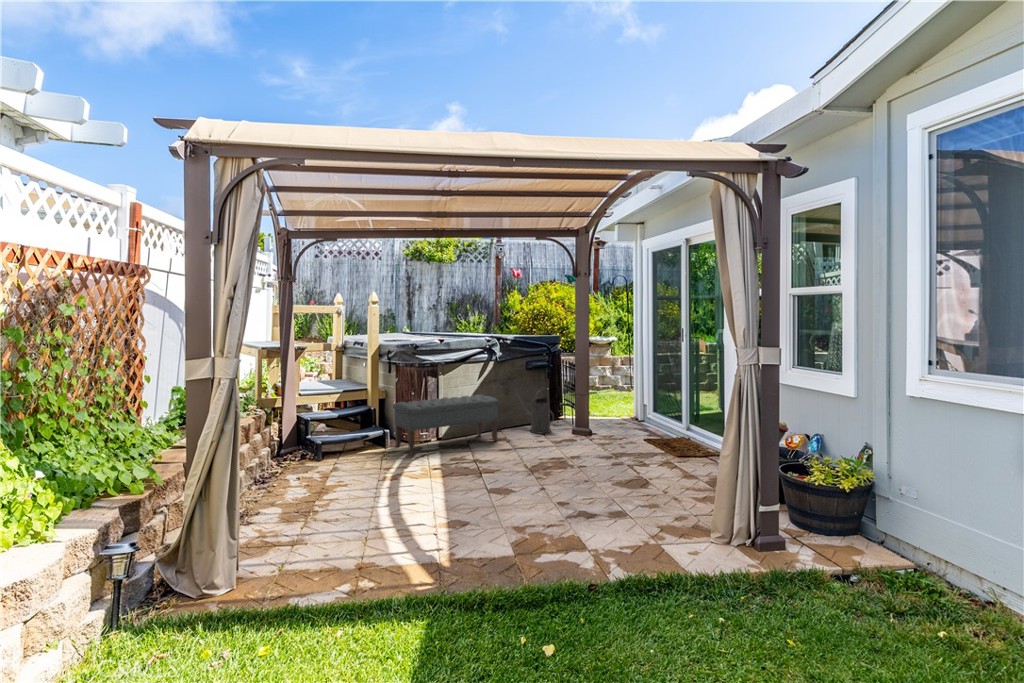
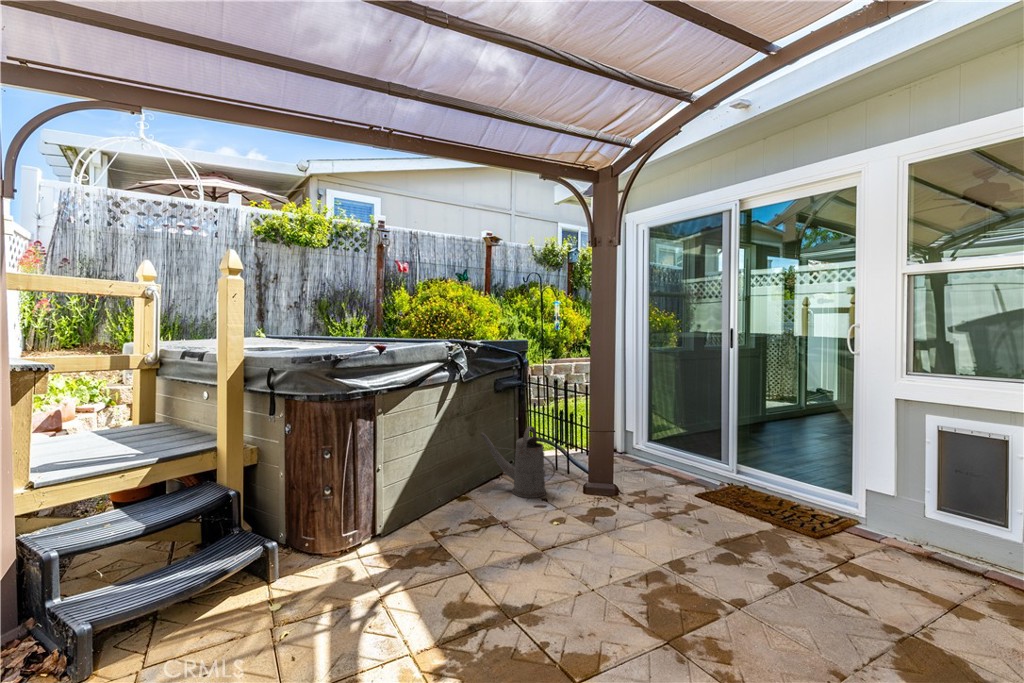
bench: present [393,395,499,453] -> none [289,444,492,605]

